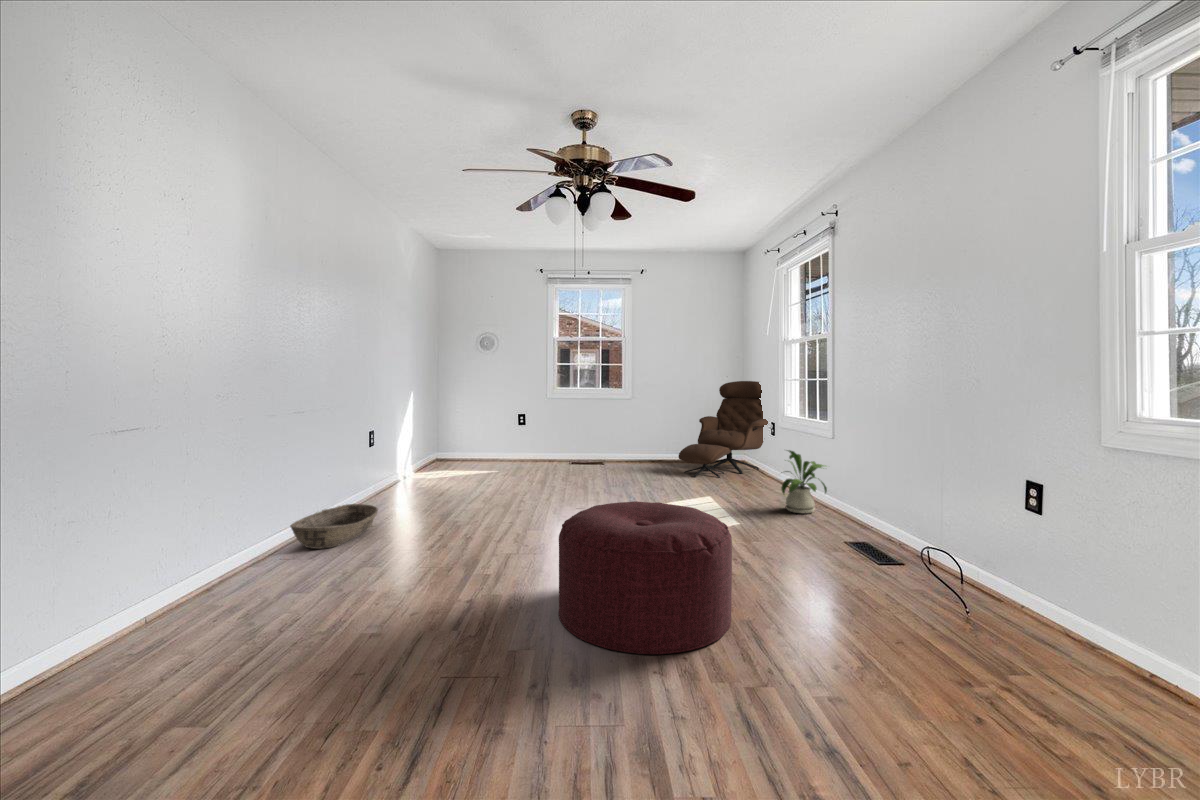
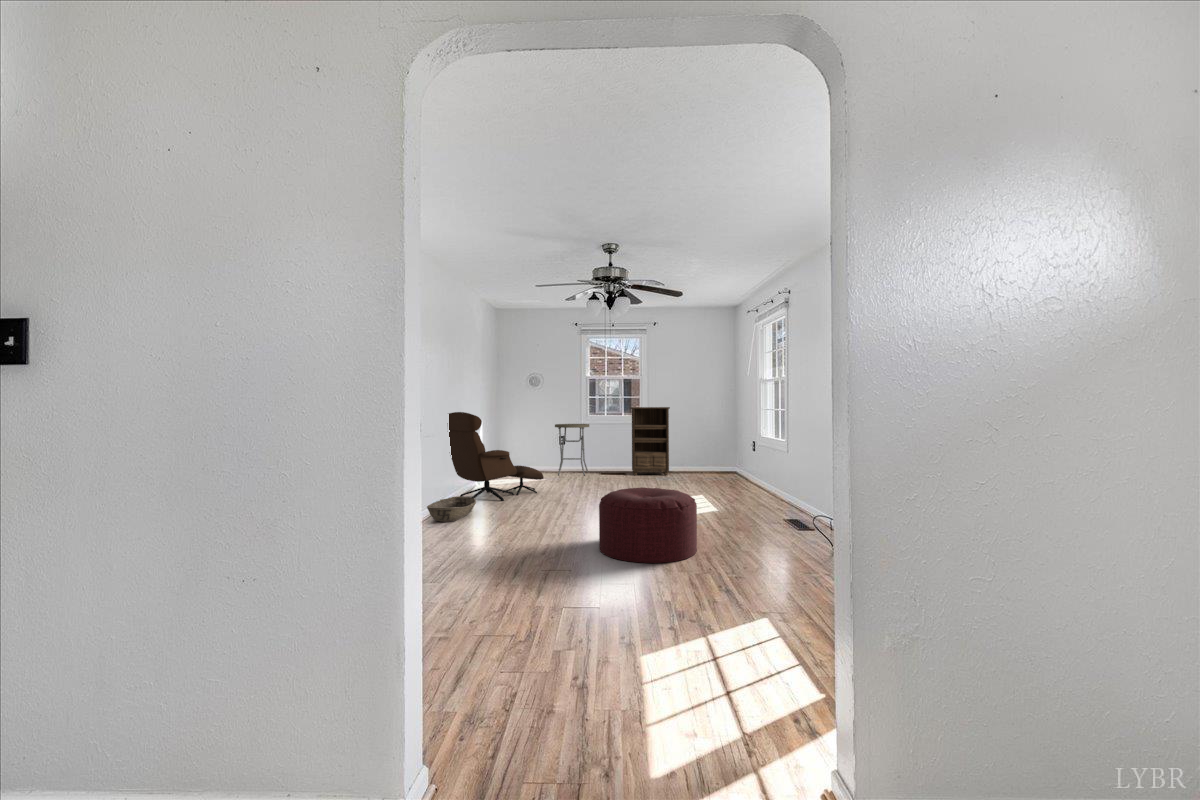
bookshelf: none [610,378,661,466] -> present [631,407,670,475]
lounge chair: present [679,381,768,478] -> present [447,412,544,501]
side table: none [512,399,557,466] -> present [555,424,589,476]
house plant: present [781,450,827,514] -> none [748,460,787,505]

